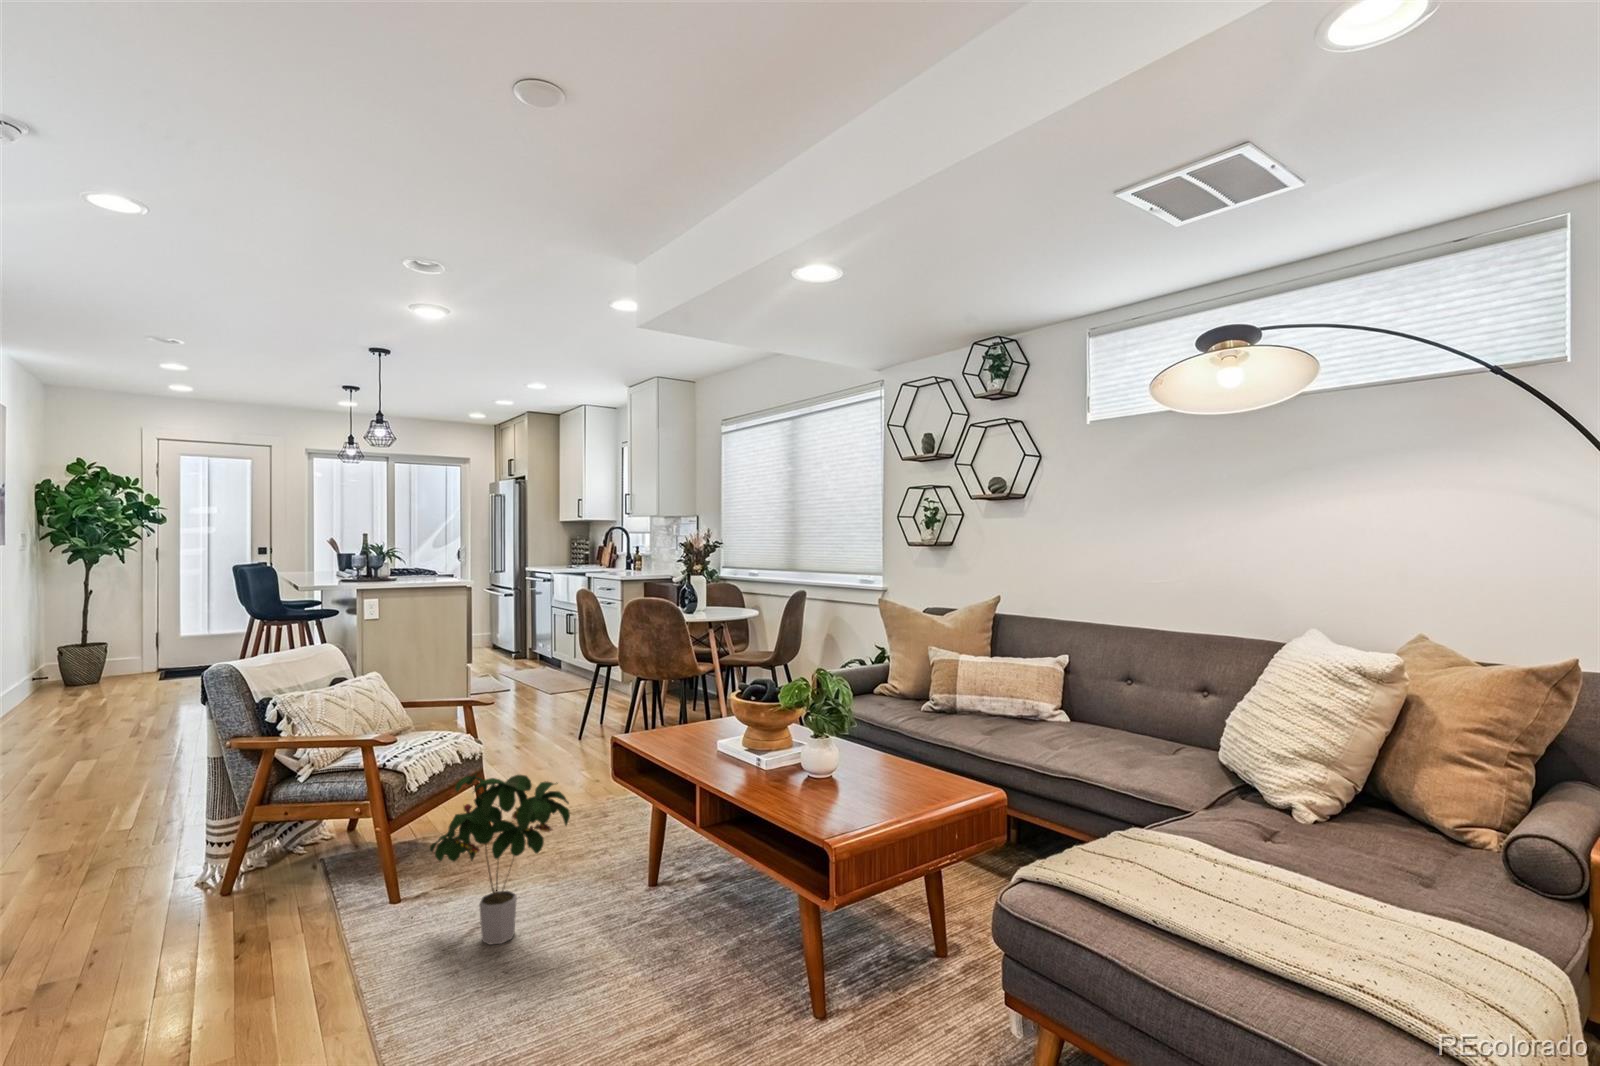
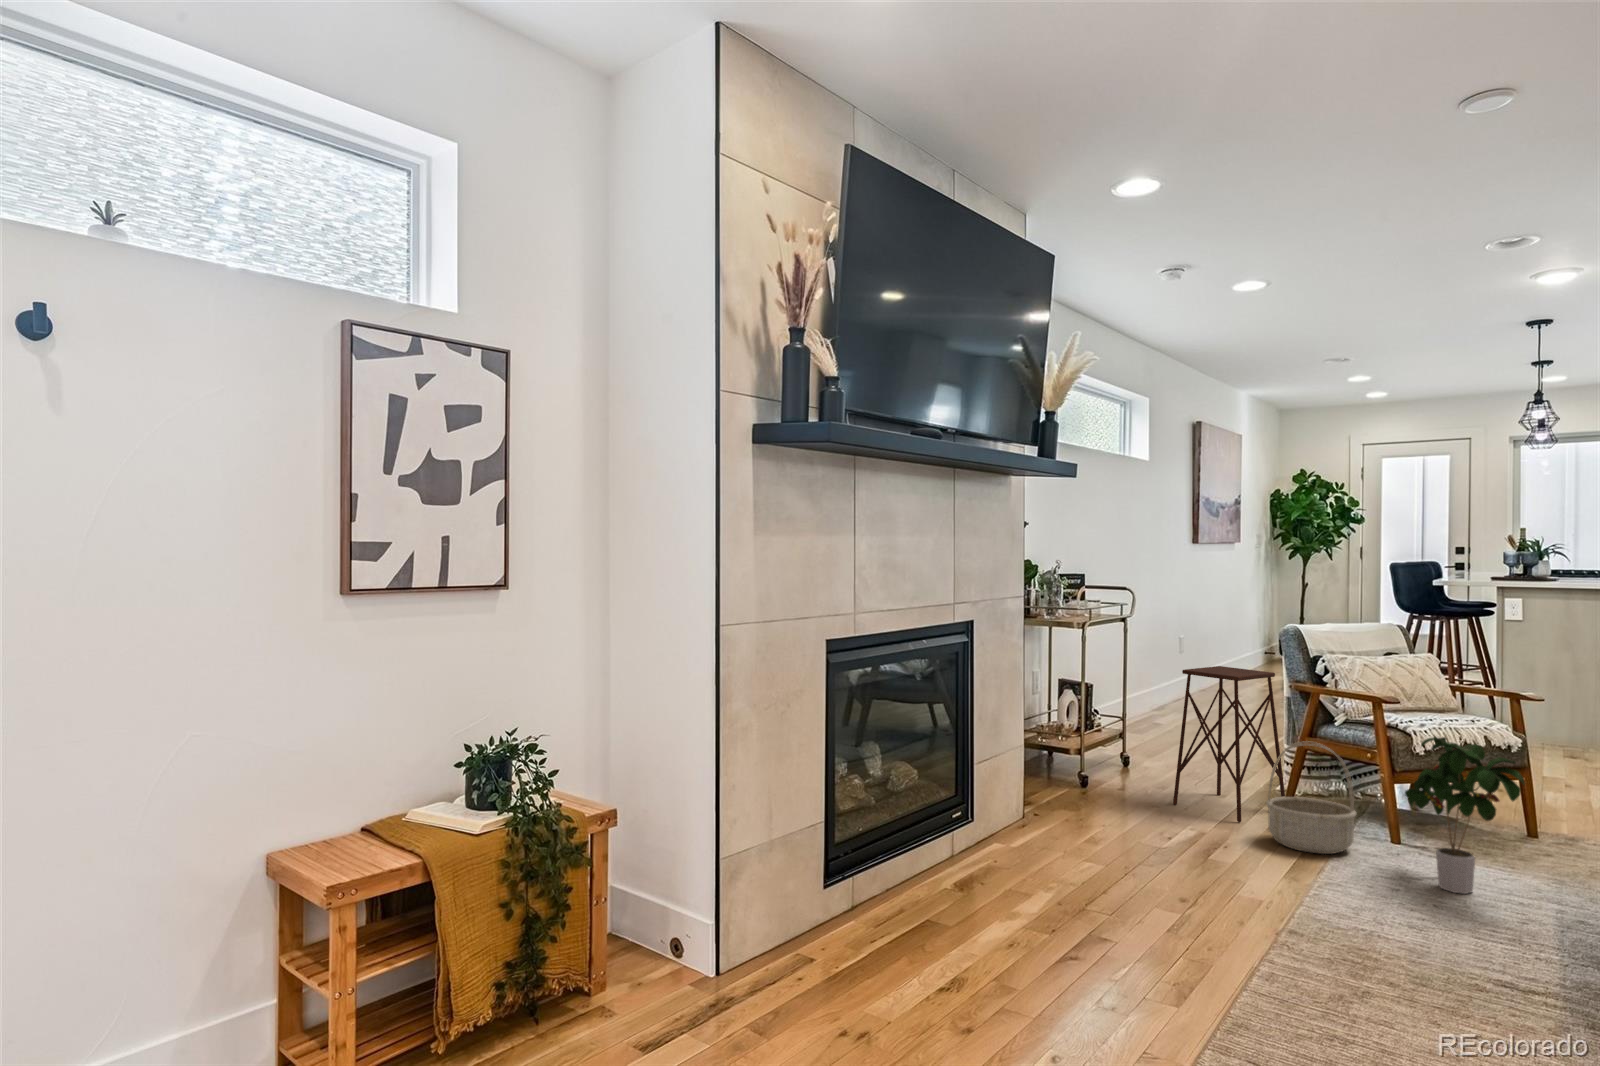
side table: none [54,736,241,987] -> present [1173,666,1285,822]
basket: none [251,822,374,978] -> present [1266,741,1356,854]

